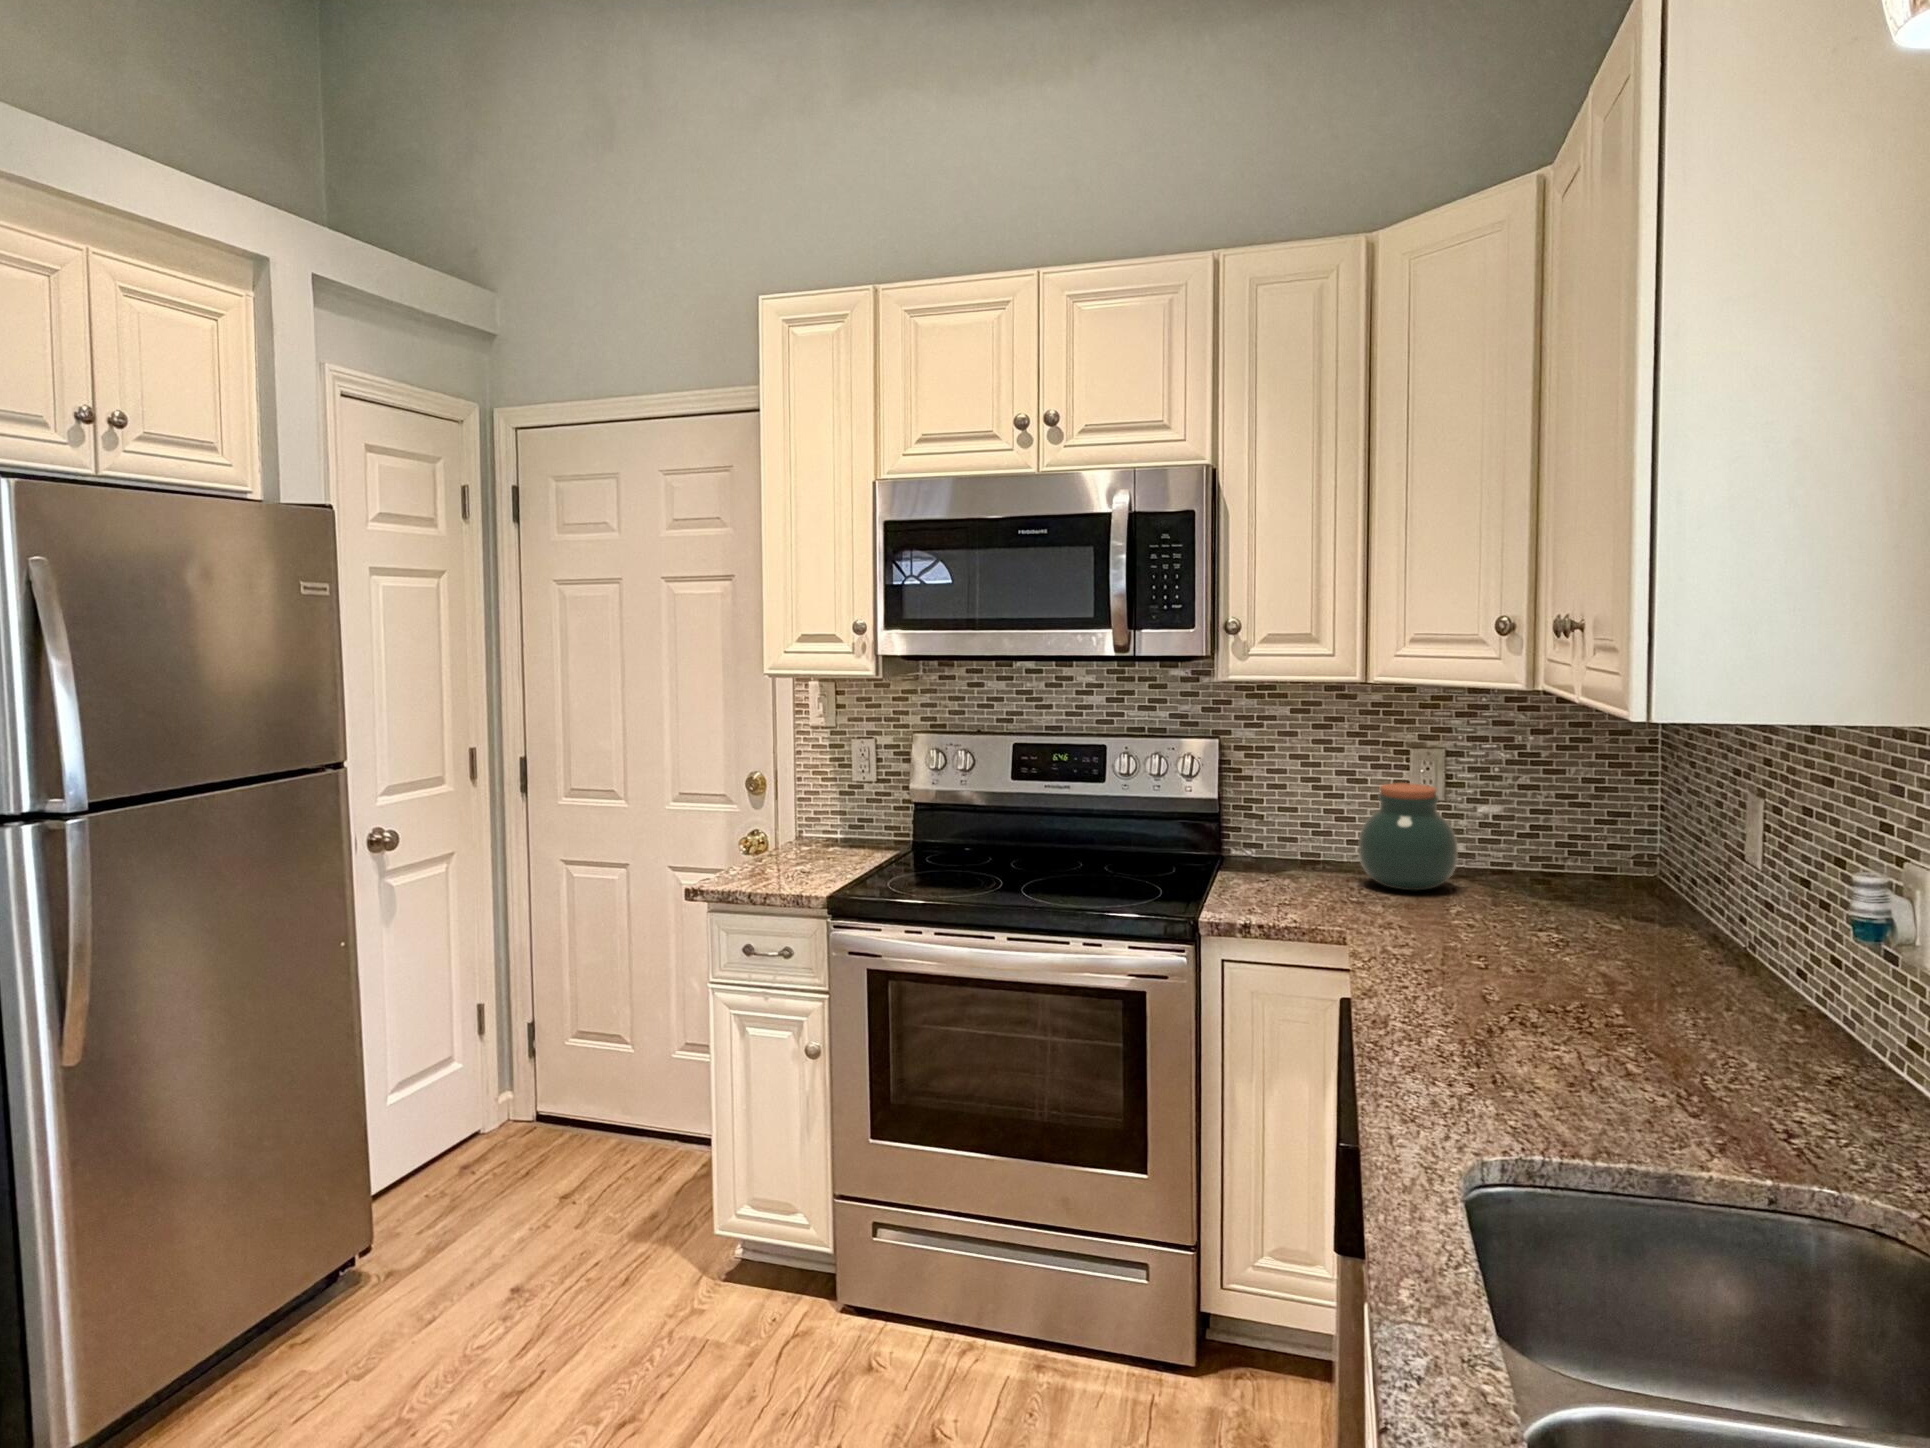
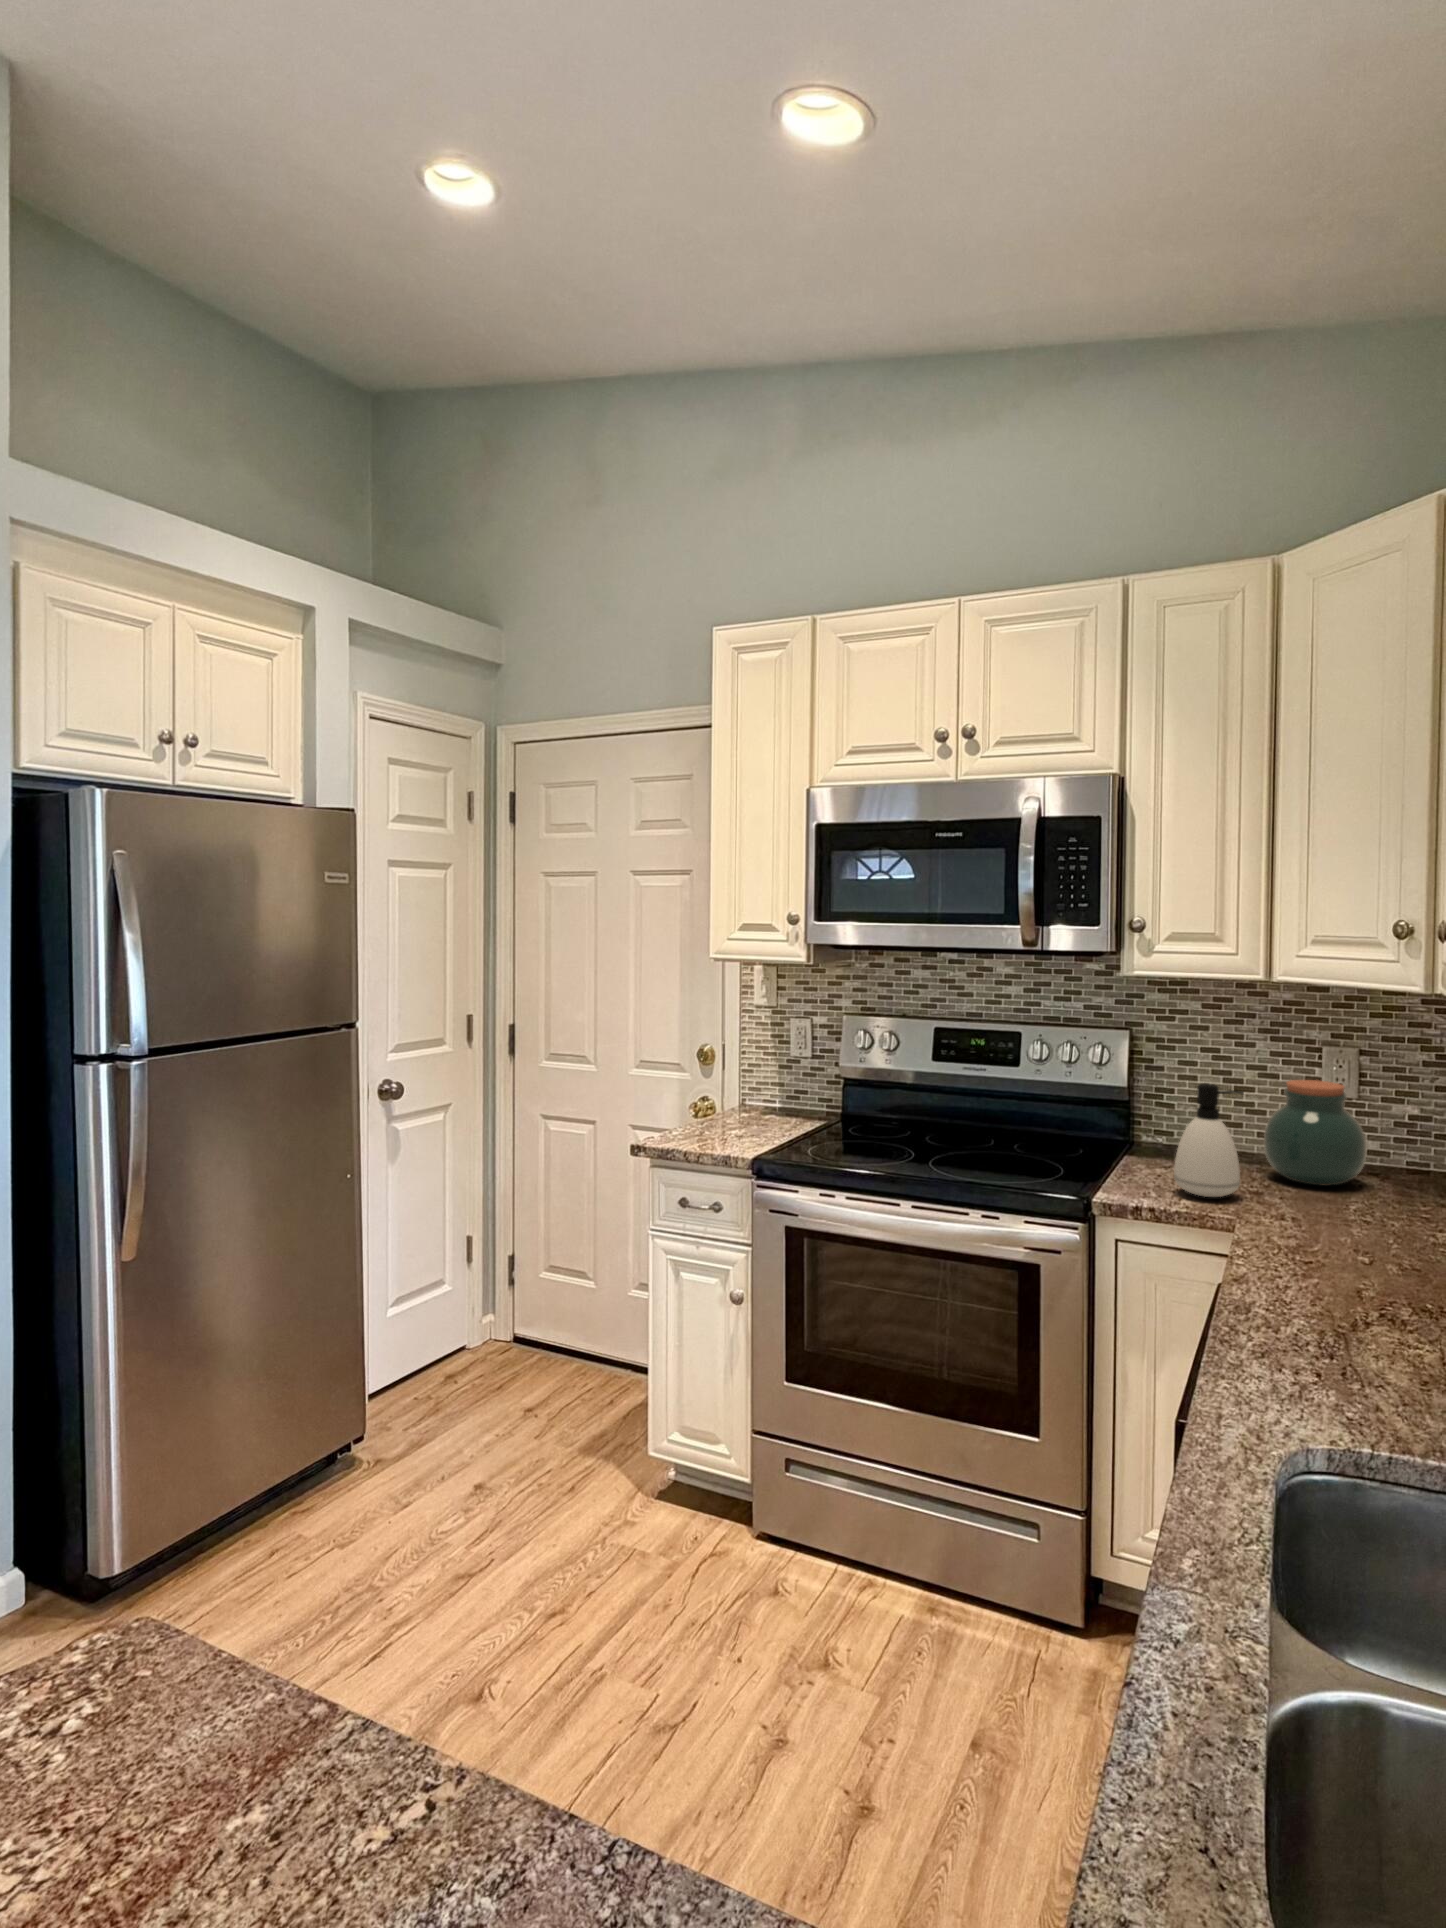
soap dispenser: none [1277,791,1347,909] -> present [1174,1083,1244,1197]

